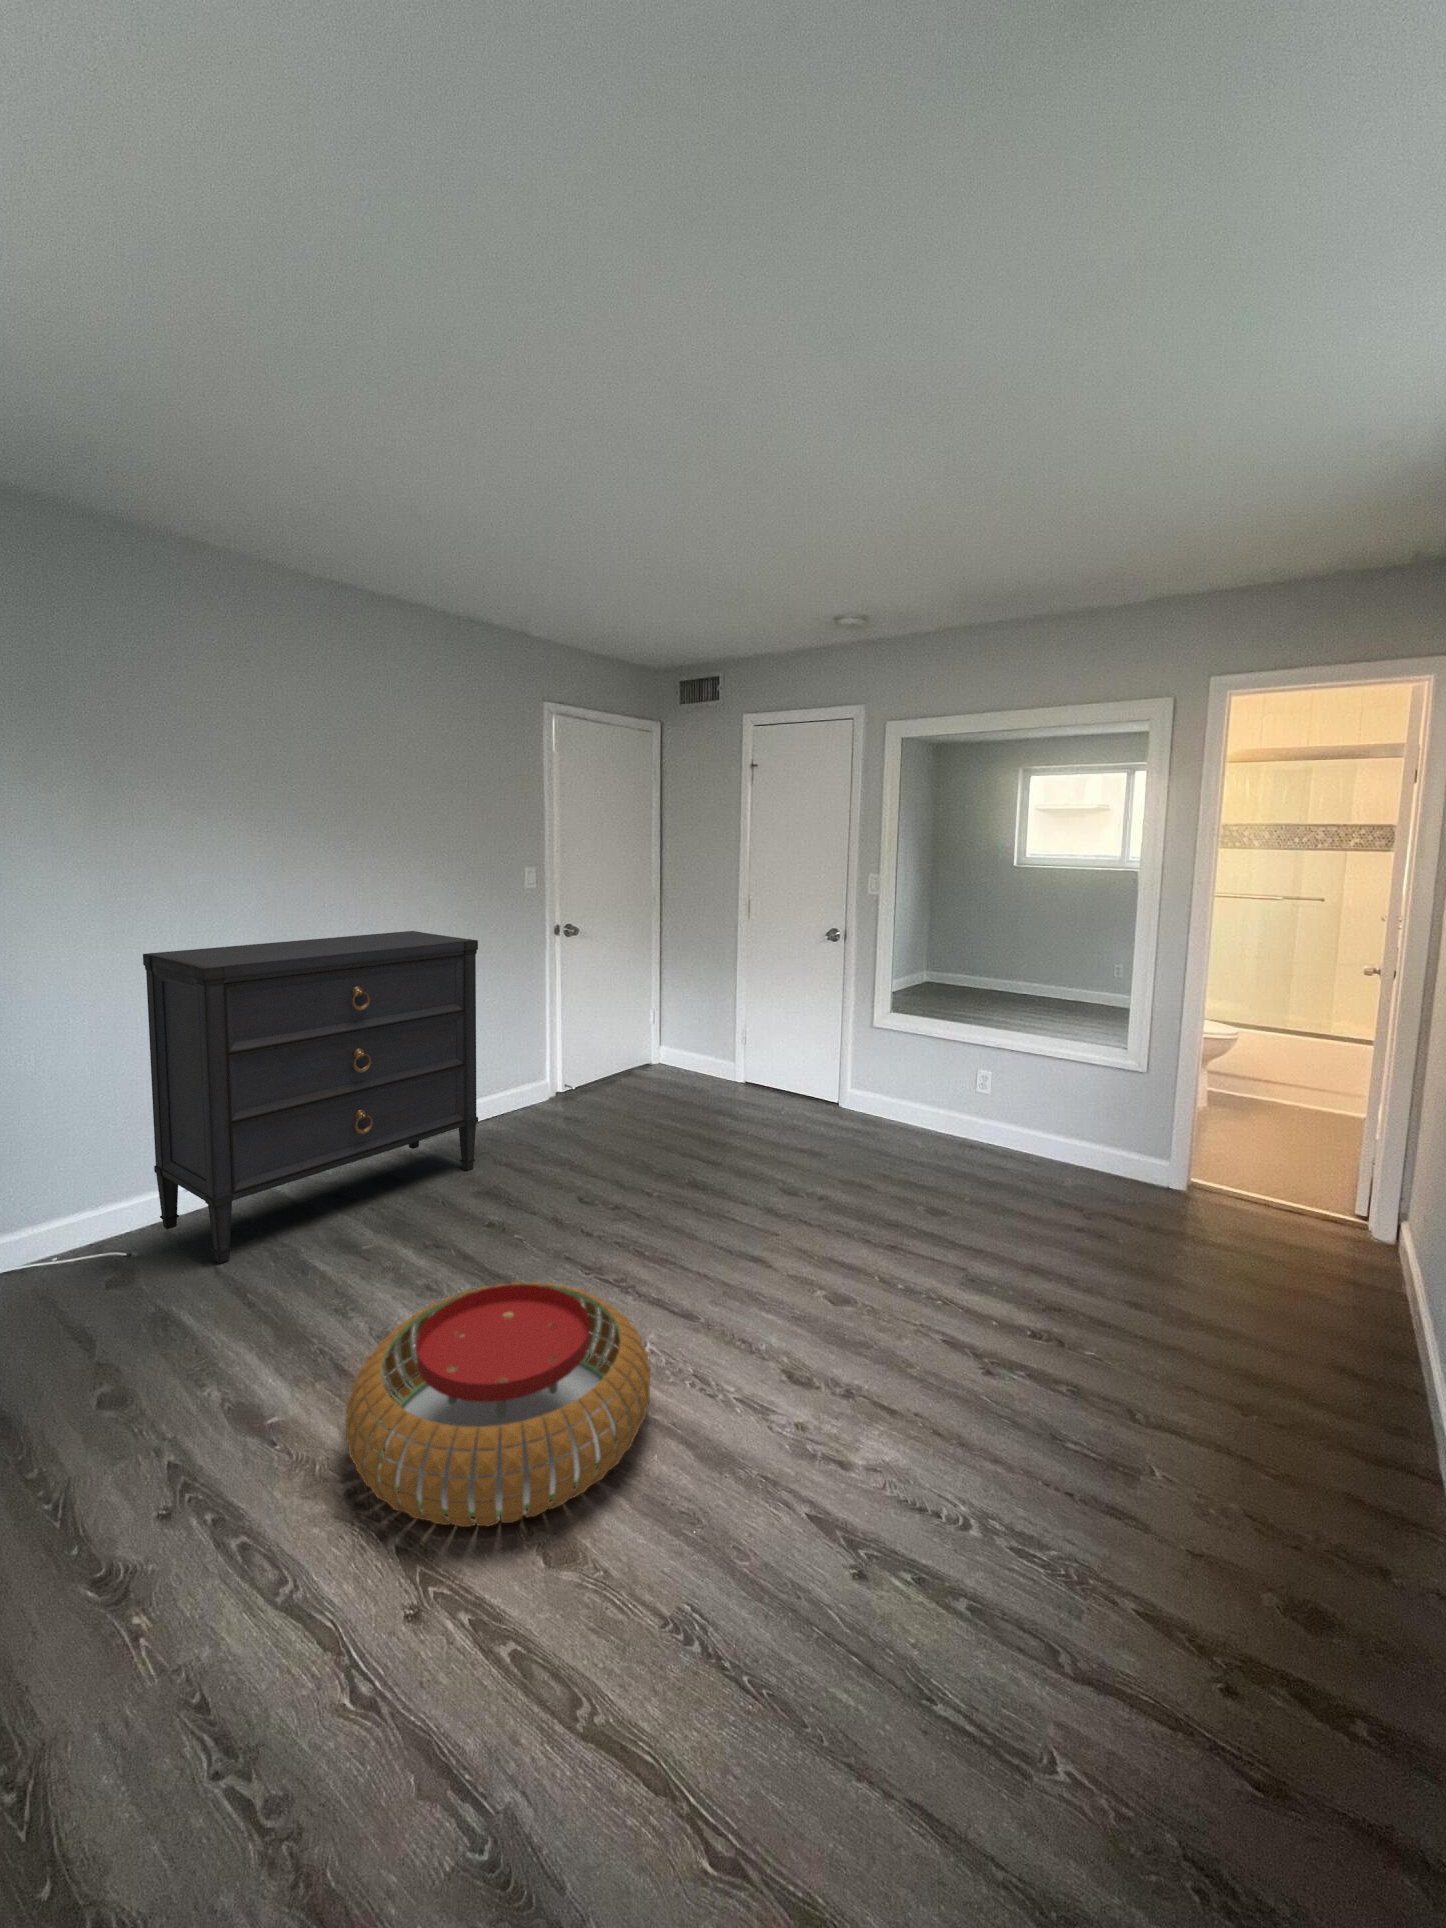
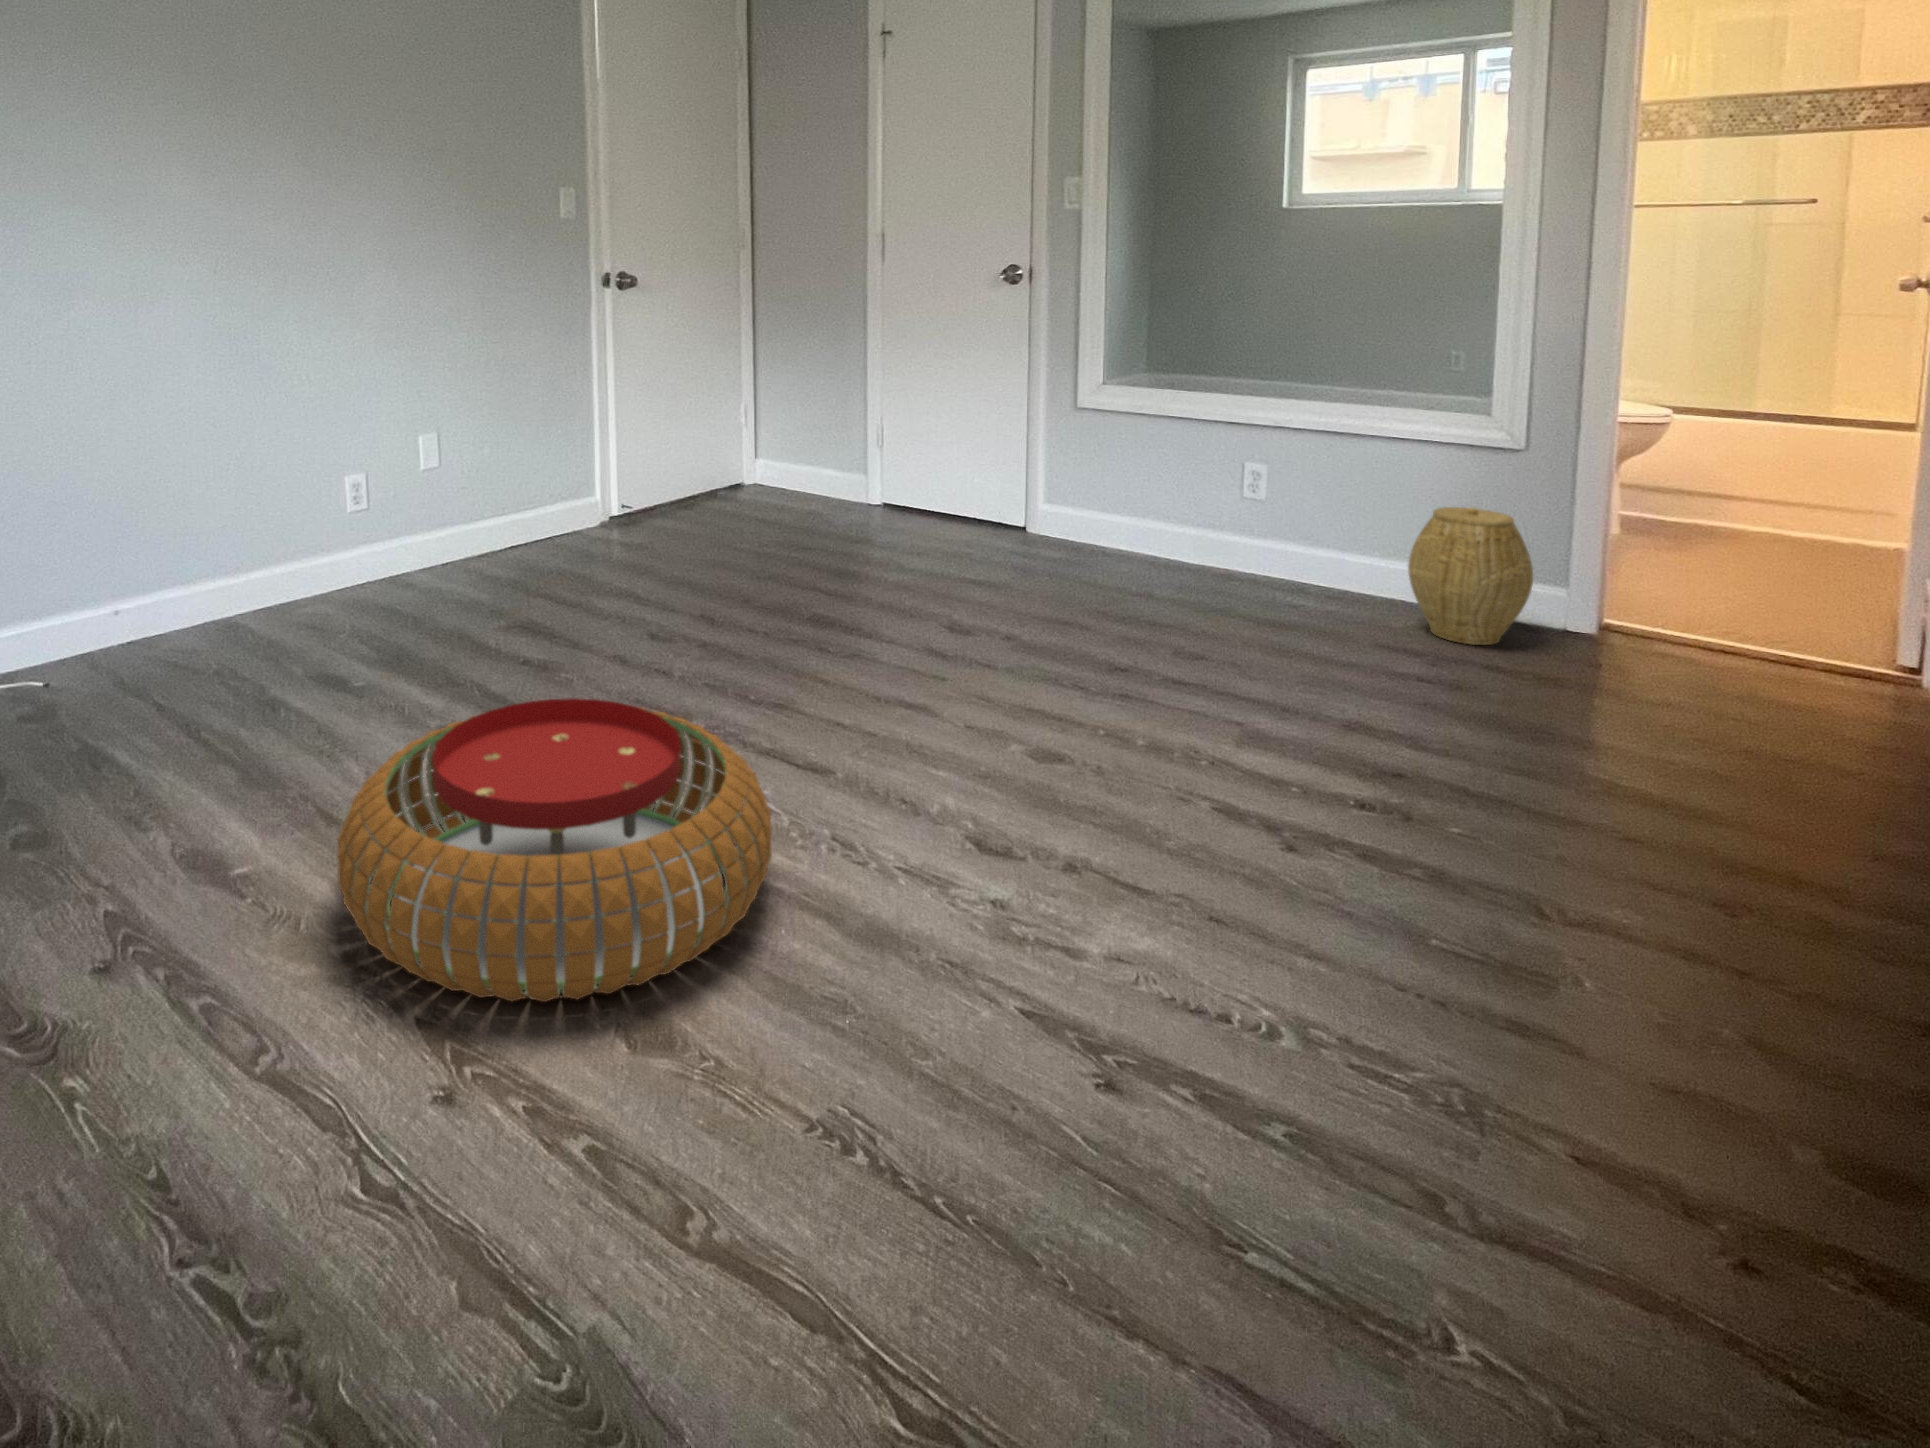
dresser: present [143,931,478,1264] -> none [41,262,500,699]
woven basket: none [1073,1108,1148,1199] -> present [1408,507,1533,645]

